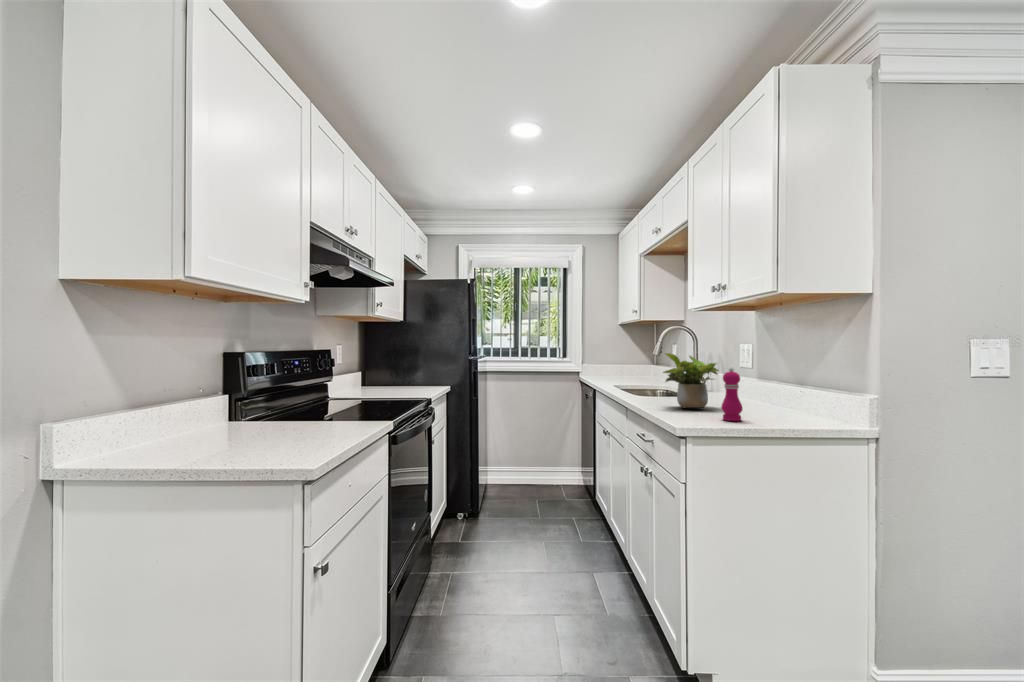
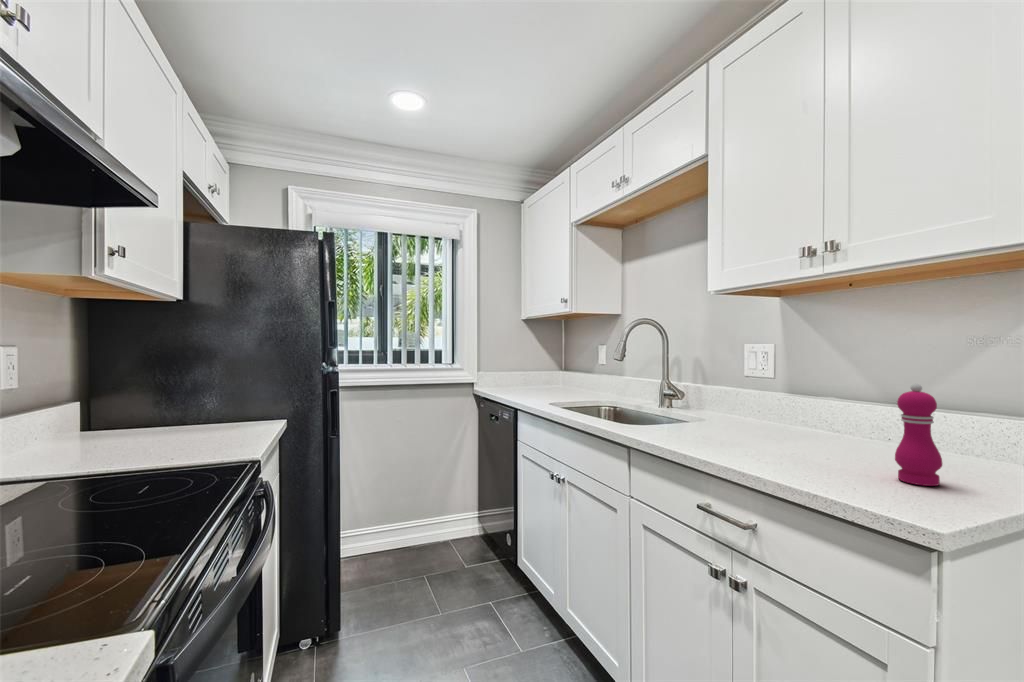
potted plant: present [663,353,719,408] -> none [723,357,820,453]

